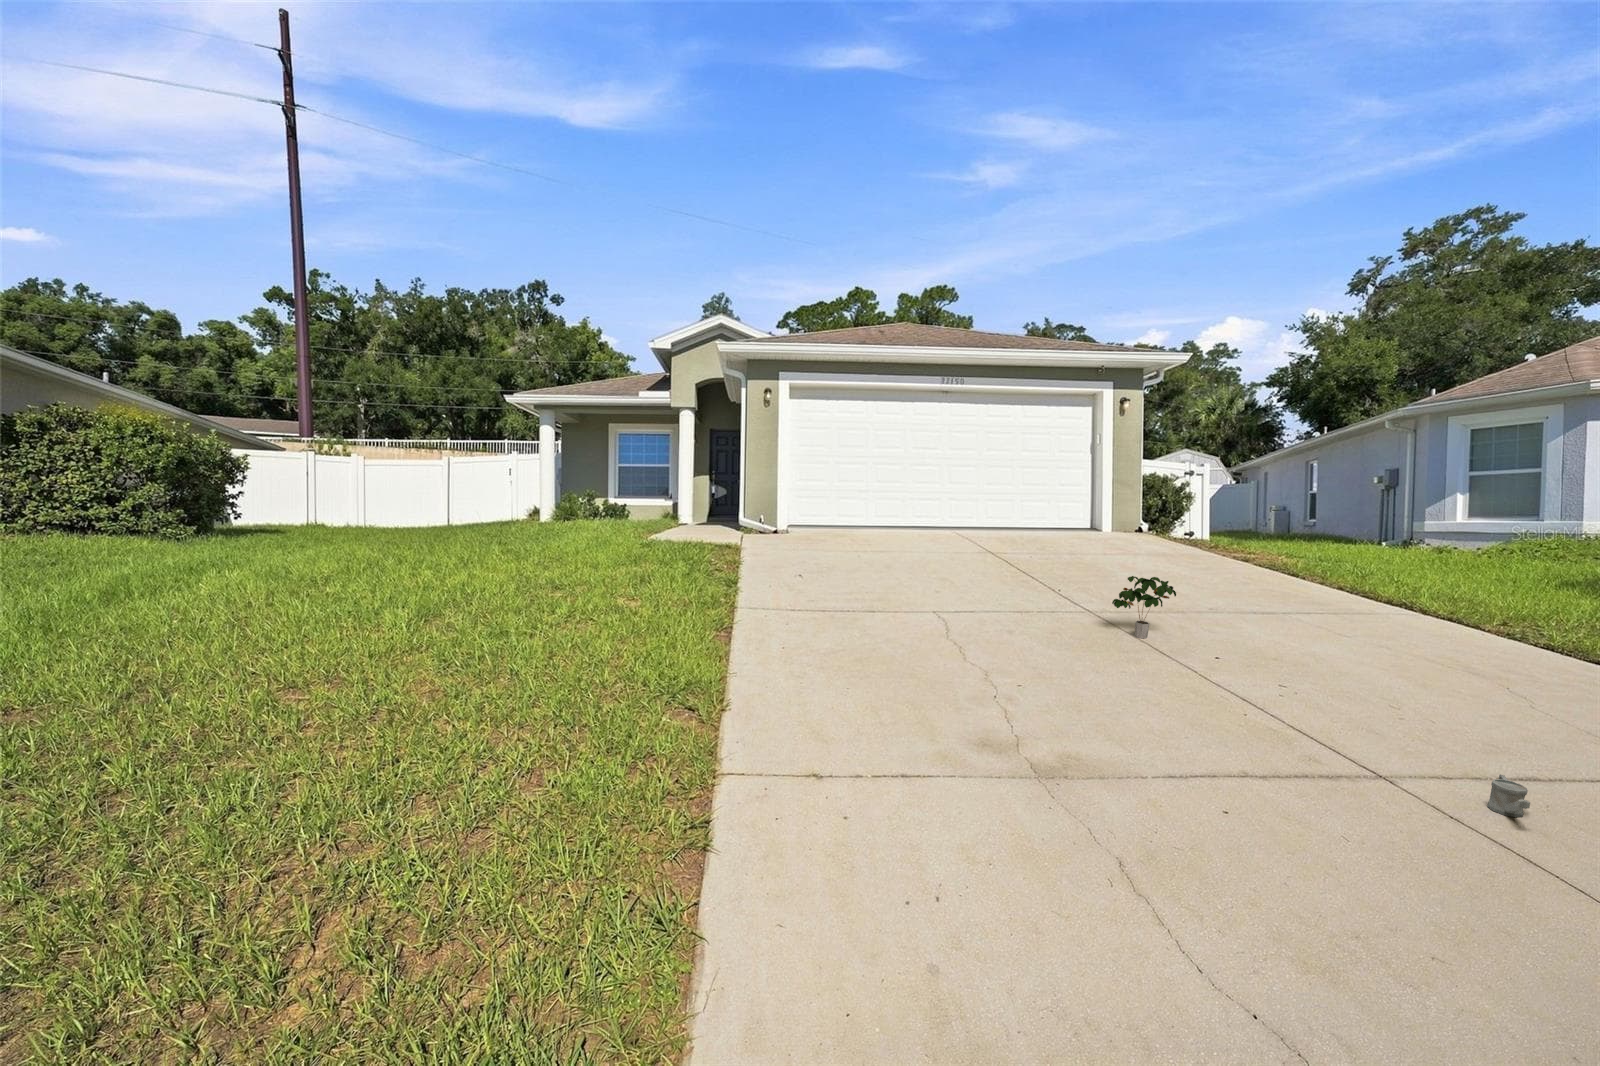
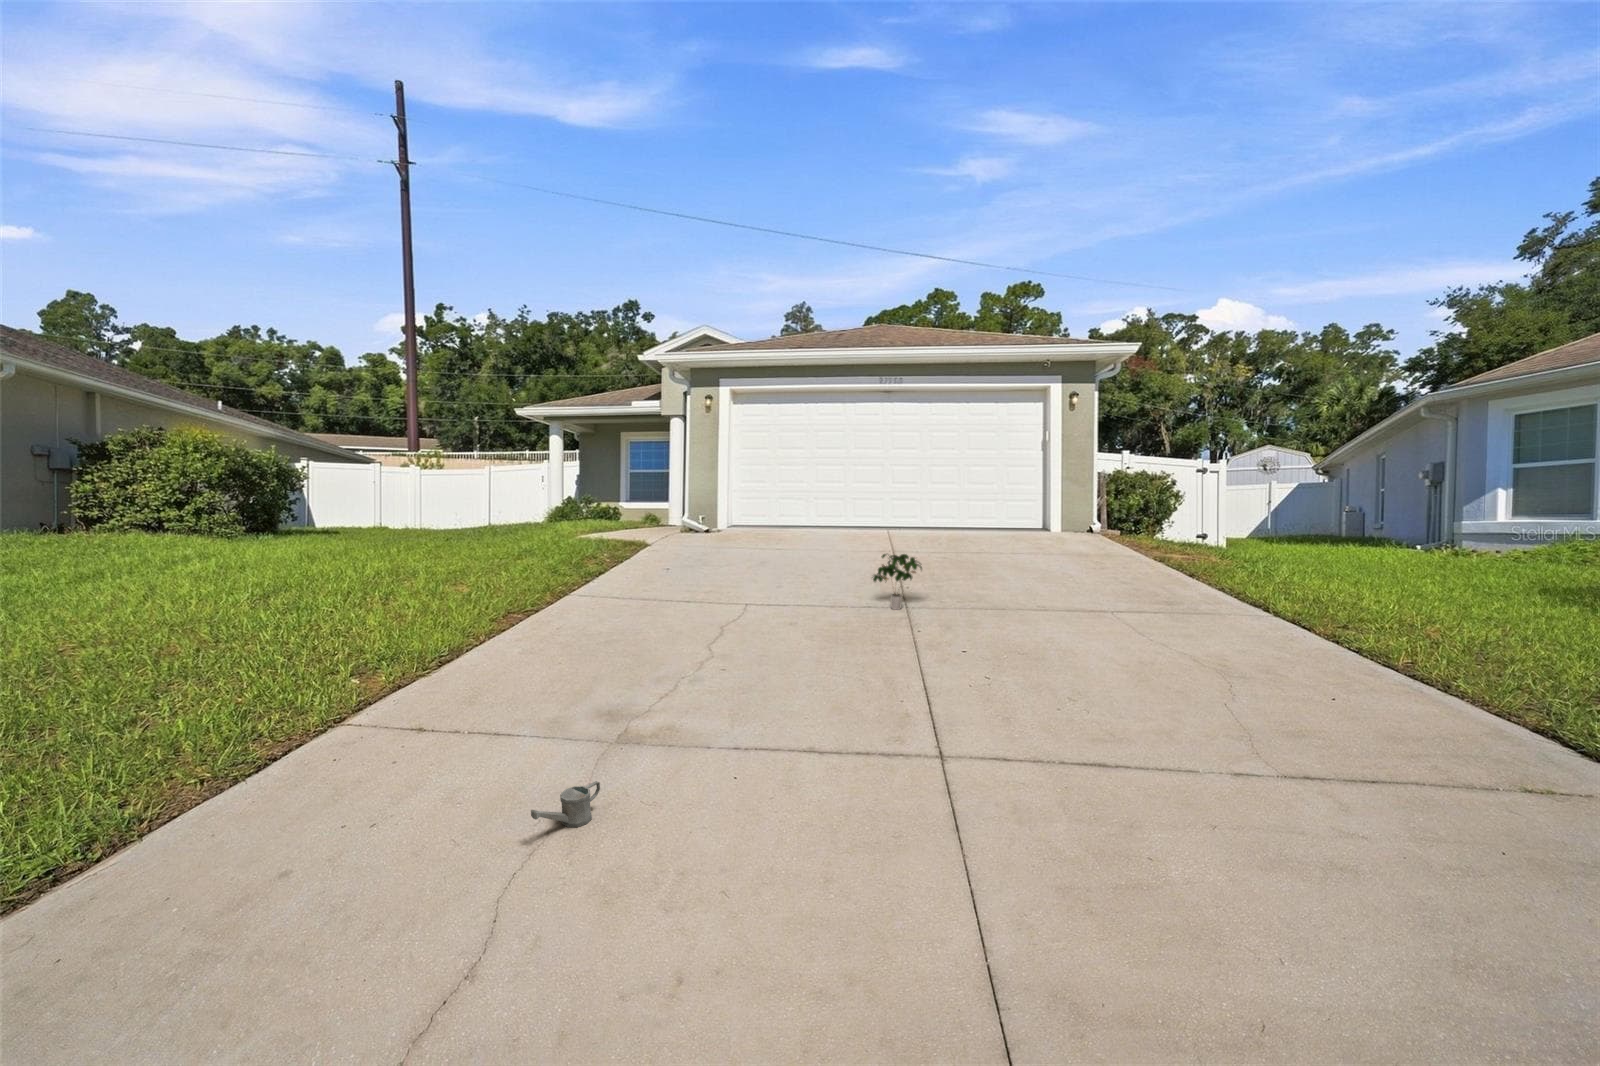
watering can: present [1487,774,1530,817] -> present [531,781,600,827]

